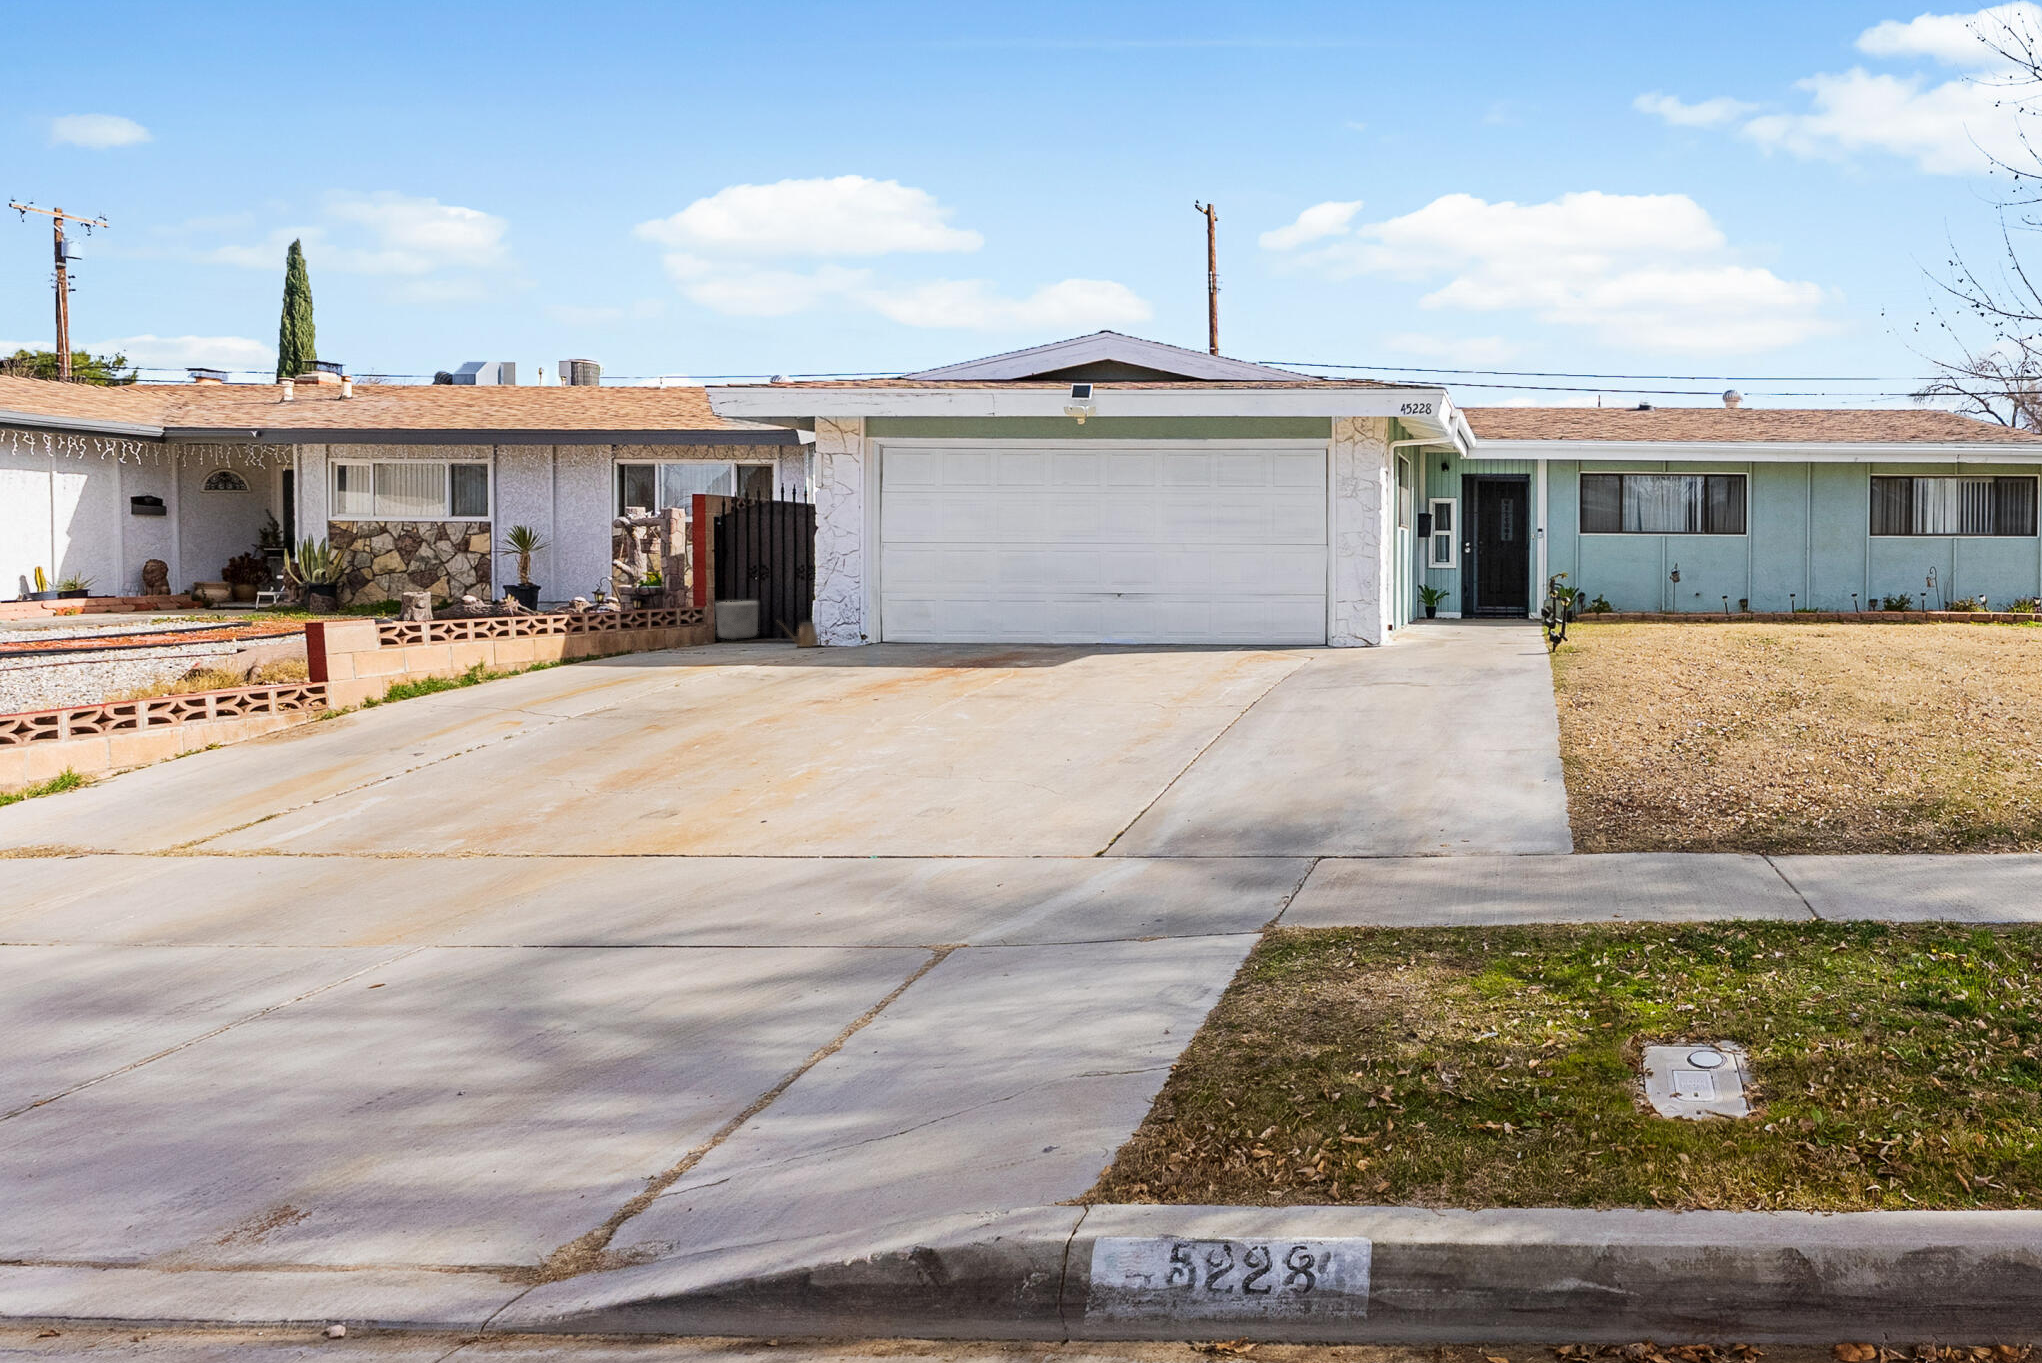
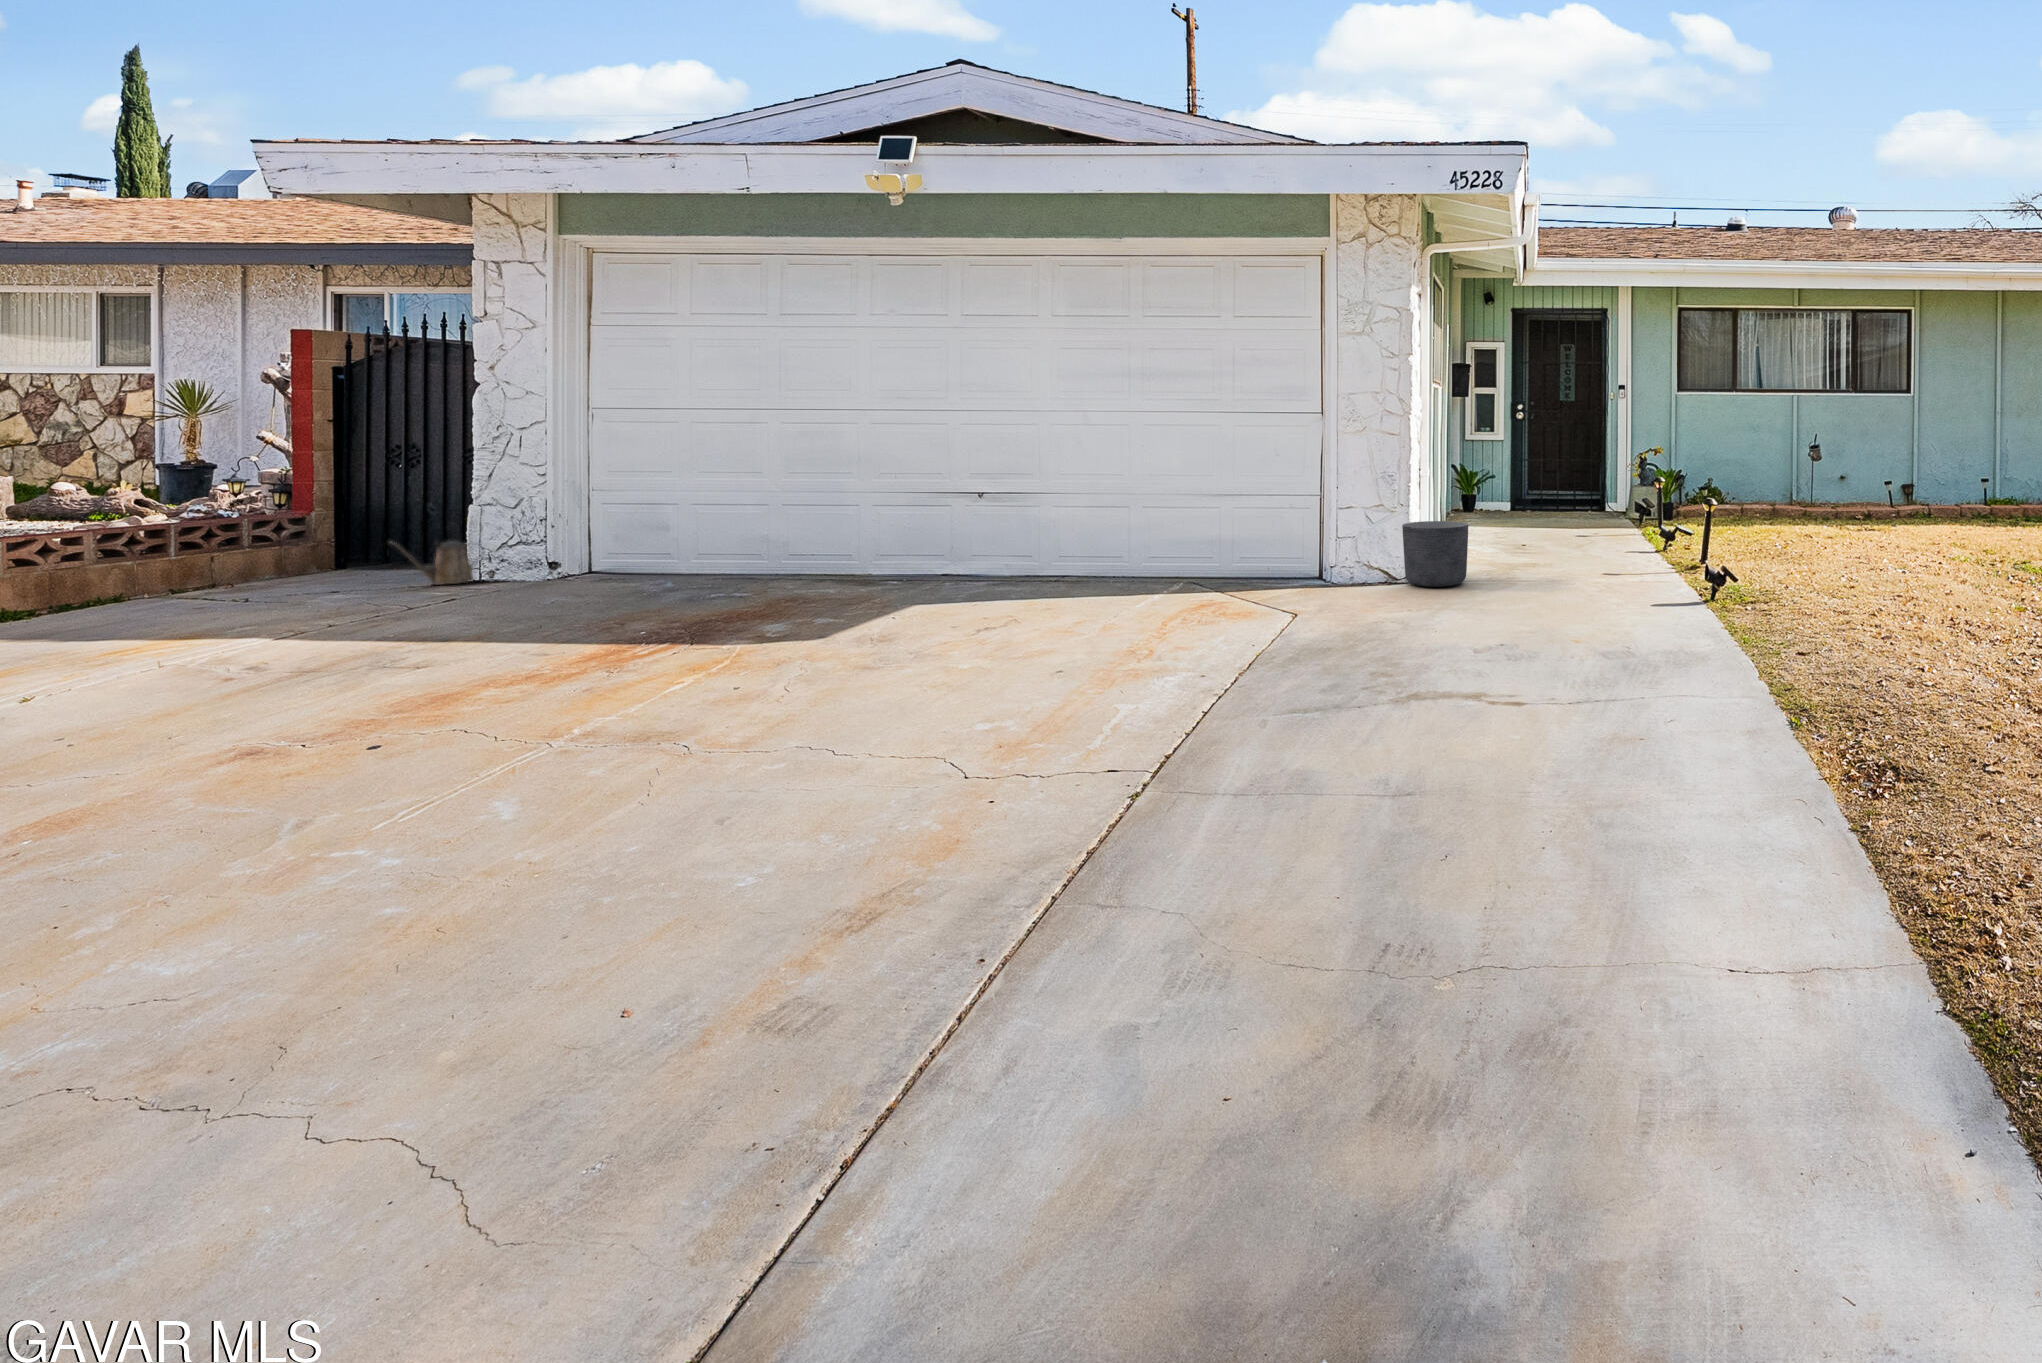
planter: present [715,602,758,639] -> present [1402,521,1468,587]

